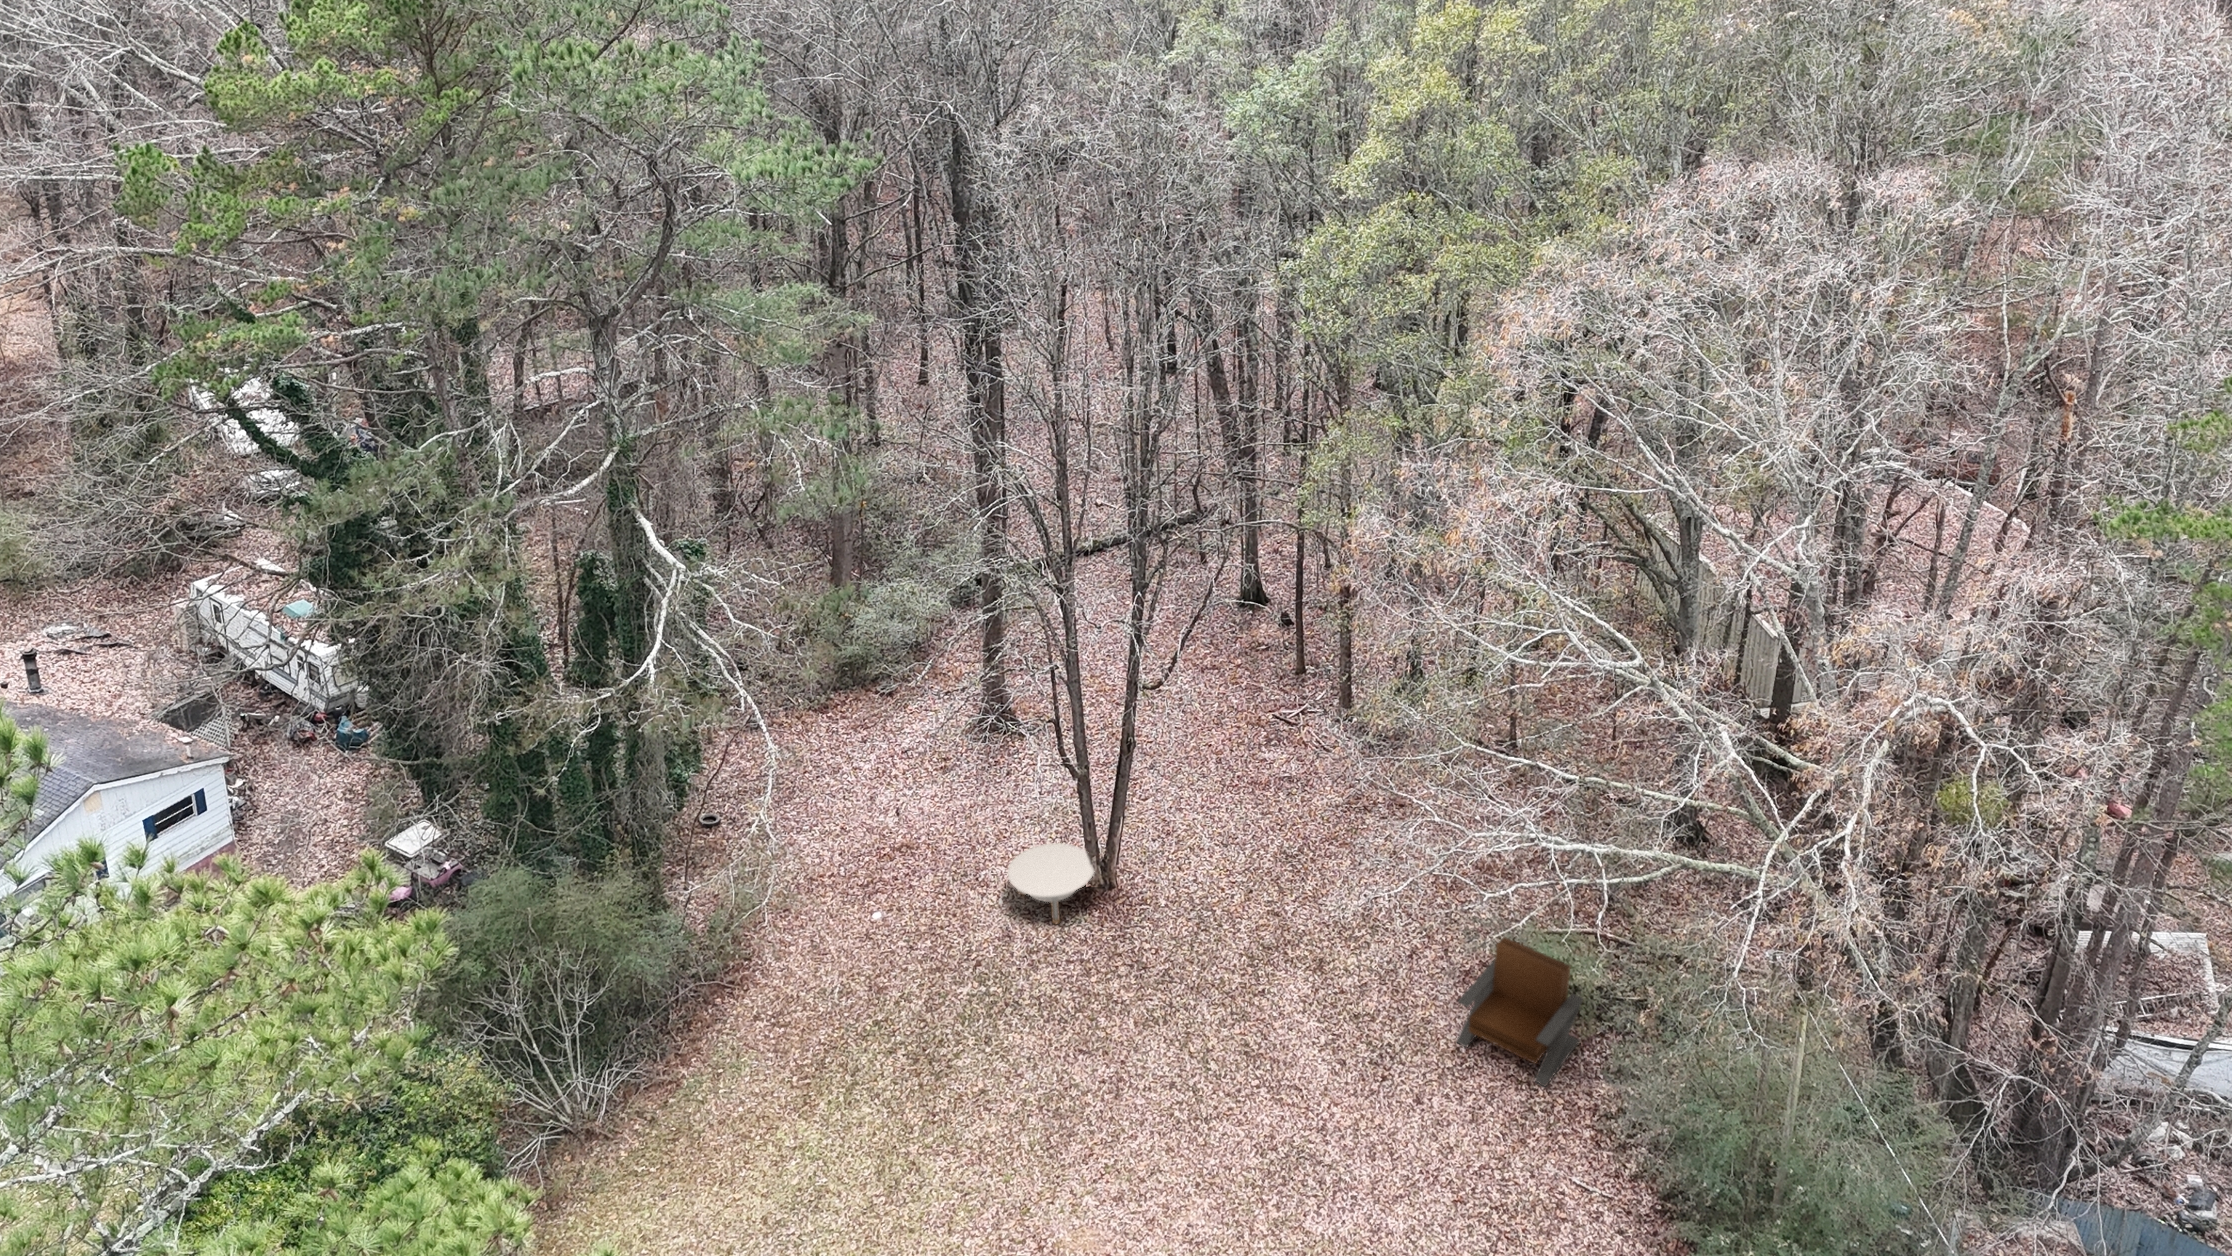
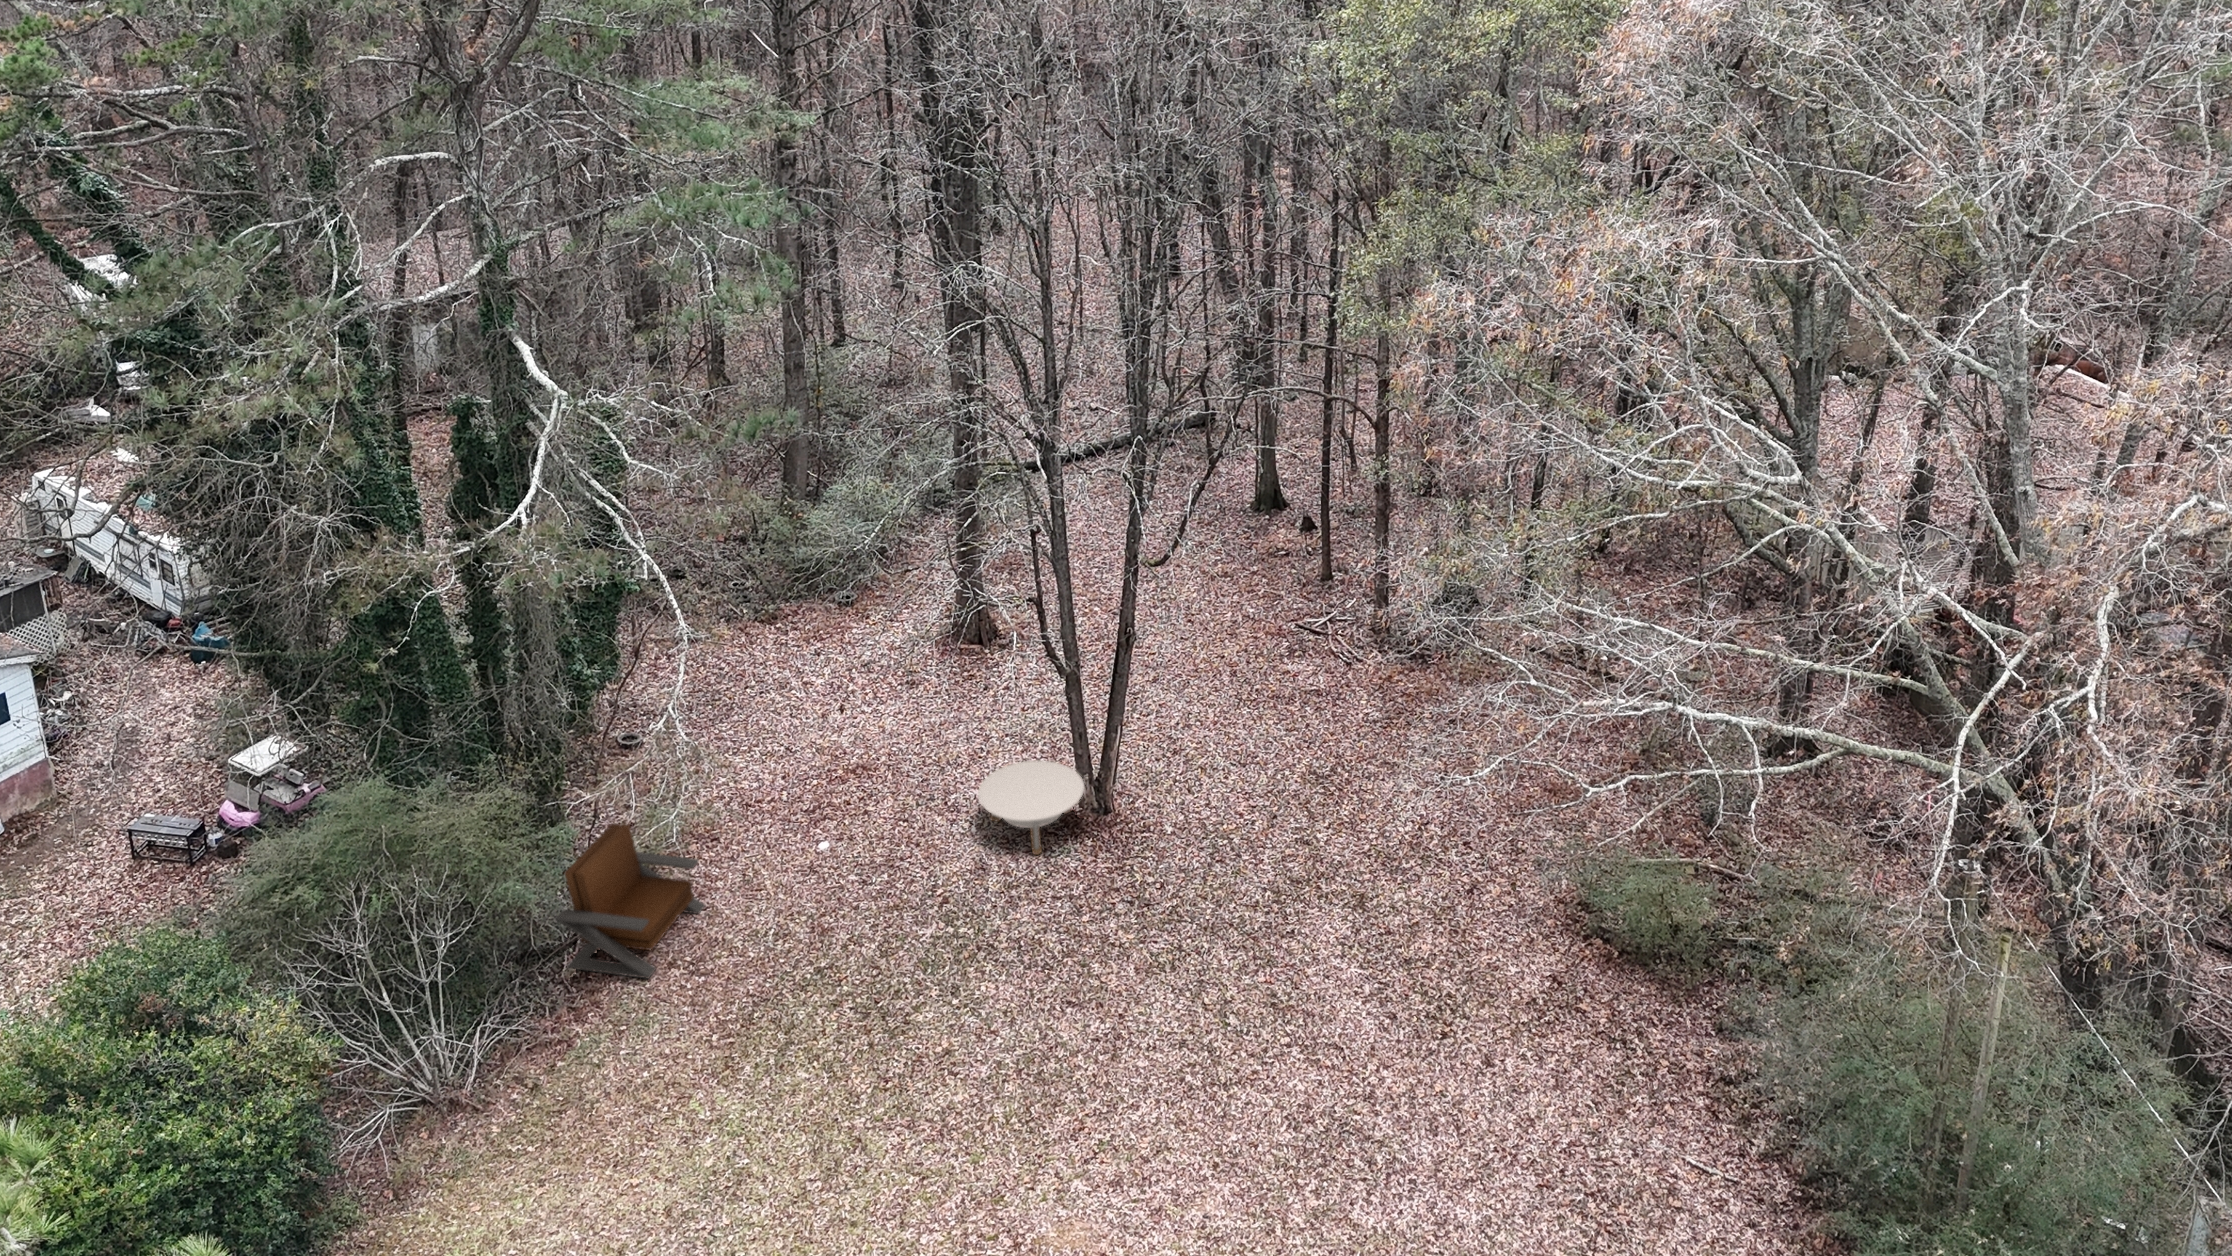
lounge chair: present [1456,937,1583,1086] -> present [556,823,705,979]

